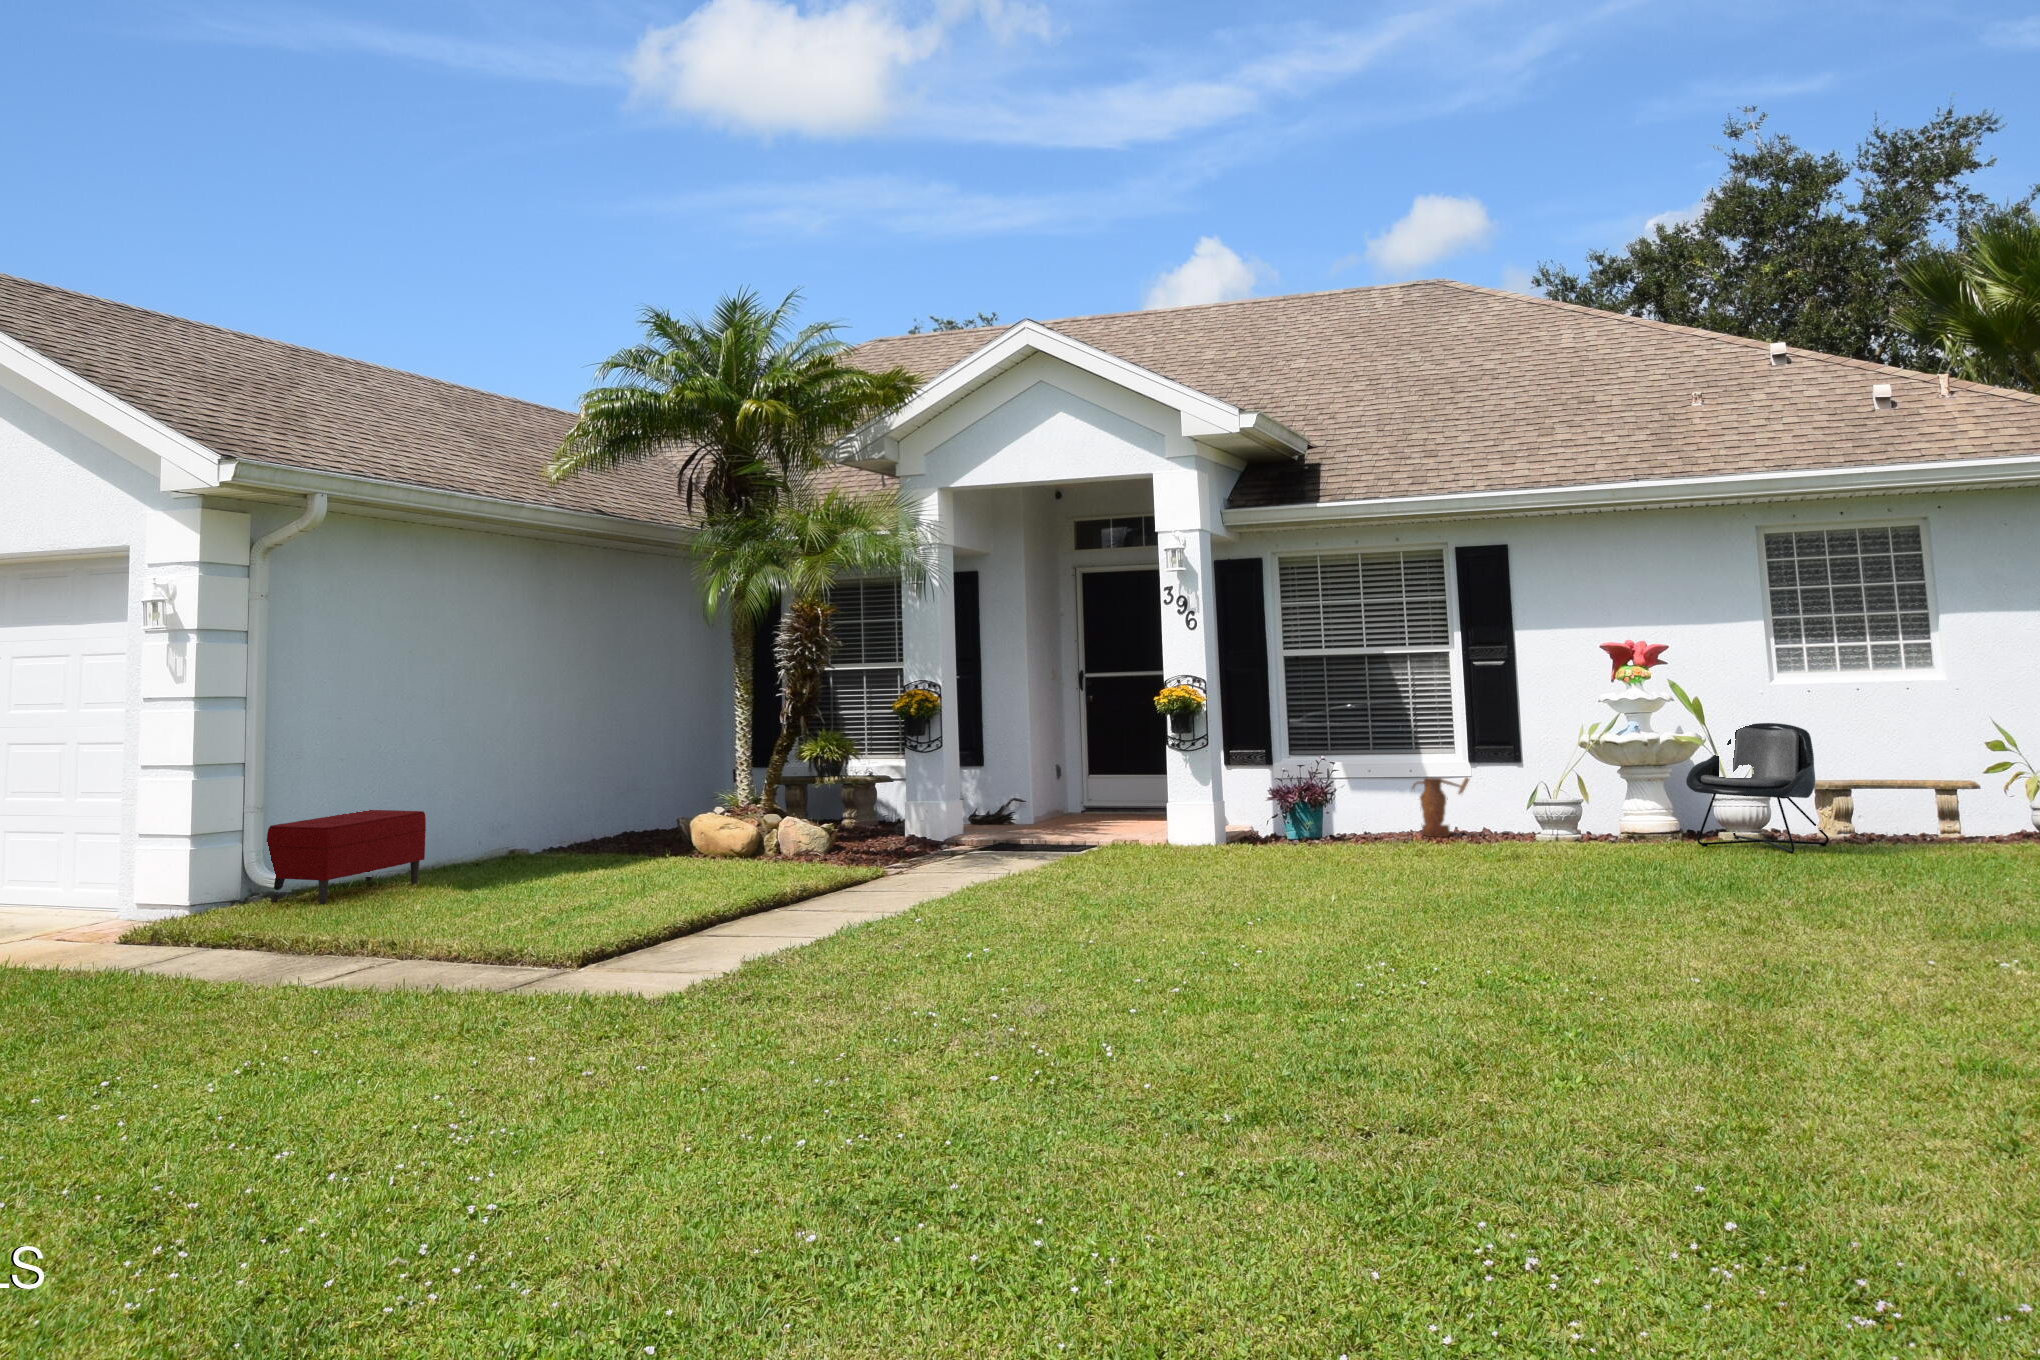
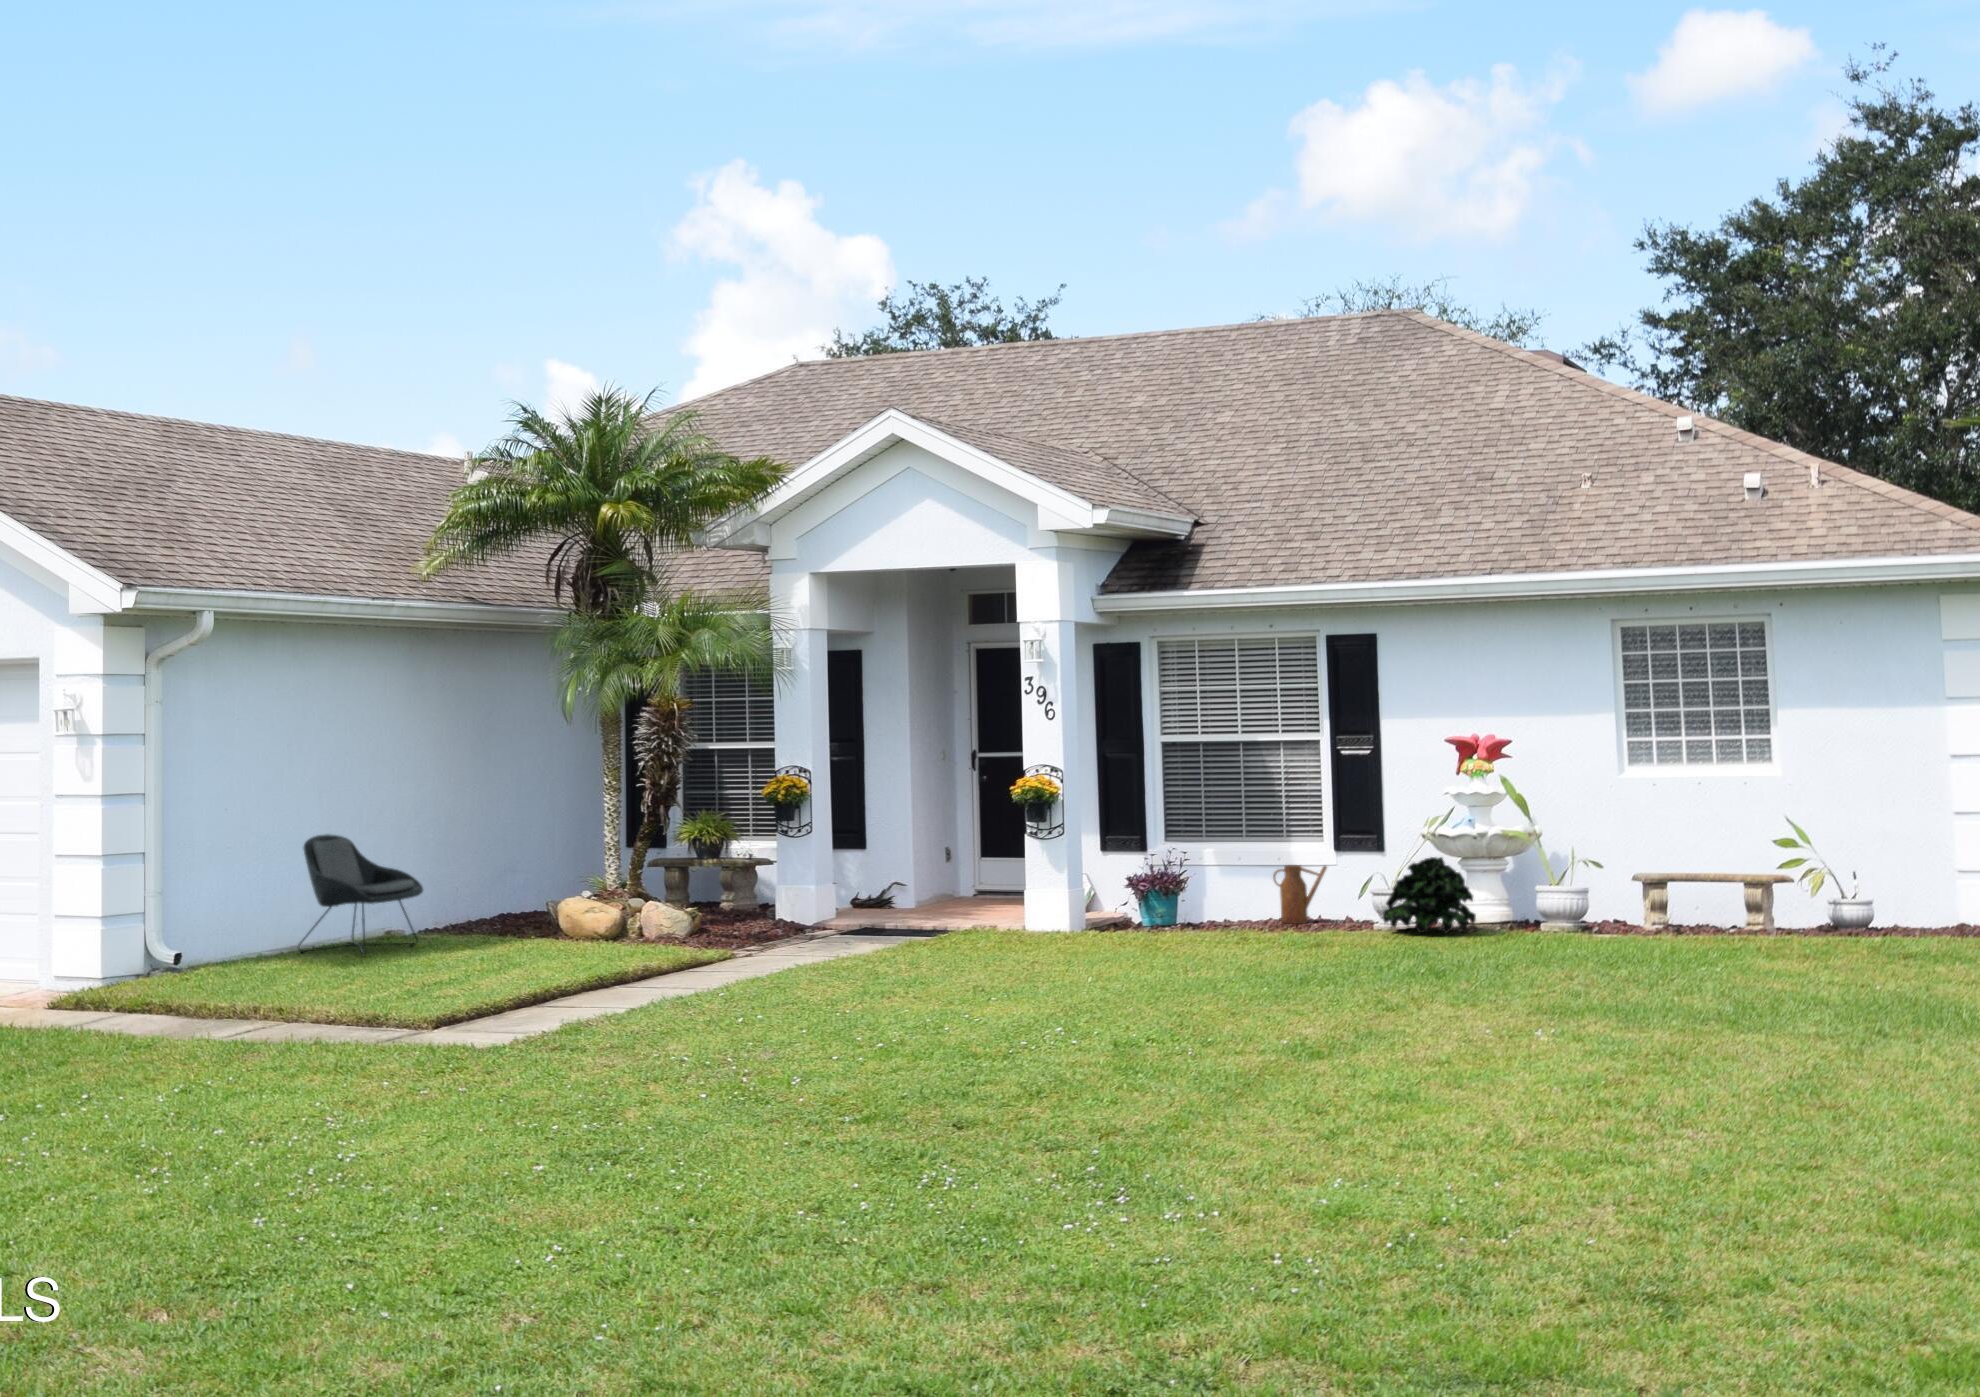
lounge chair: present [1686,723,1829,854] -> present [298,834,423,956]
potted plant: none [1544,766,1644,846] -> present [1382,857,1476,933]
bench: present [267,810,426,905] -> none [161,894,304,980]

